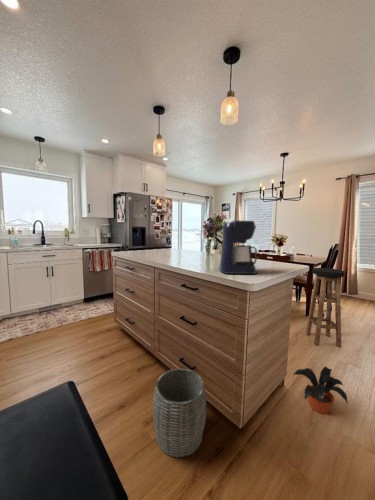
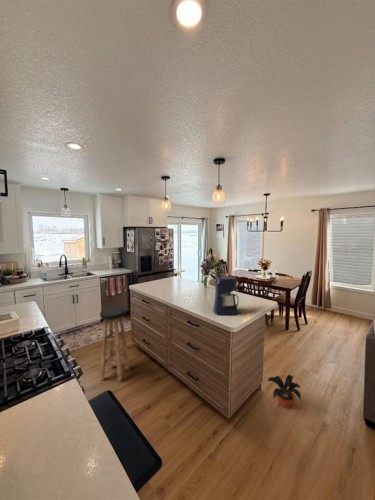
bar stool: present [306,268,345,347] -> present [100,307,129,382]
woven basket: present [153,369,206,457] -> none [171,380,207,439]

